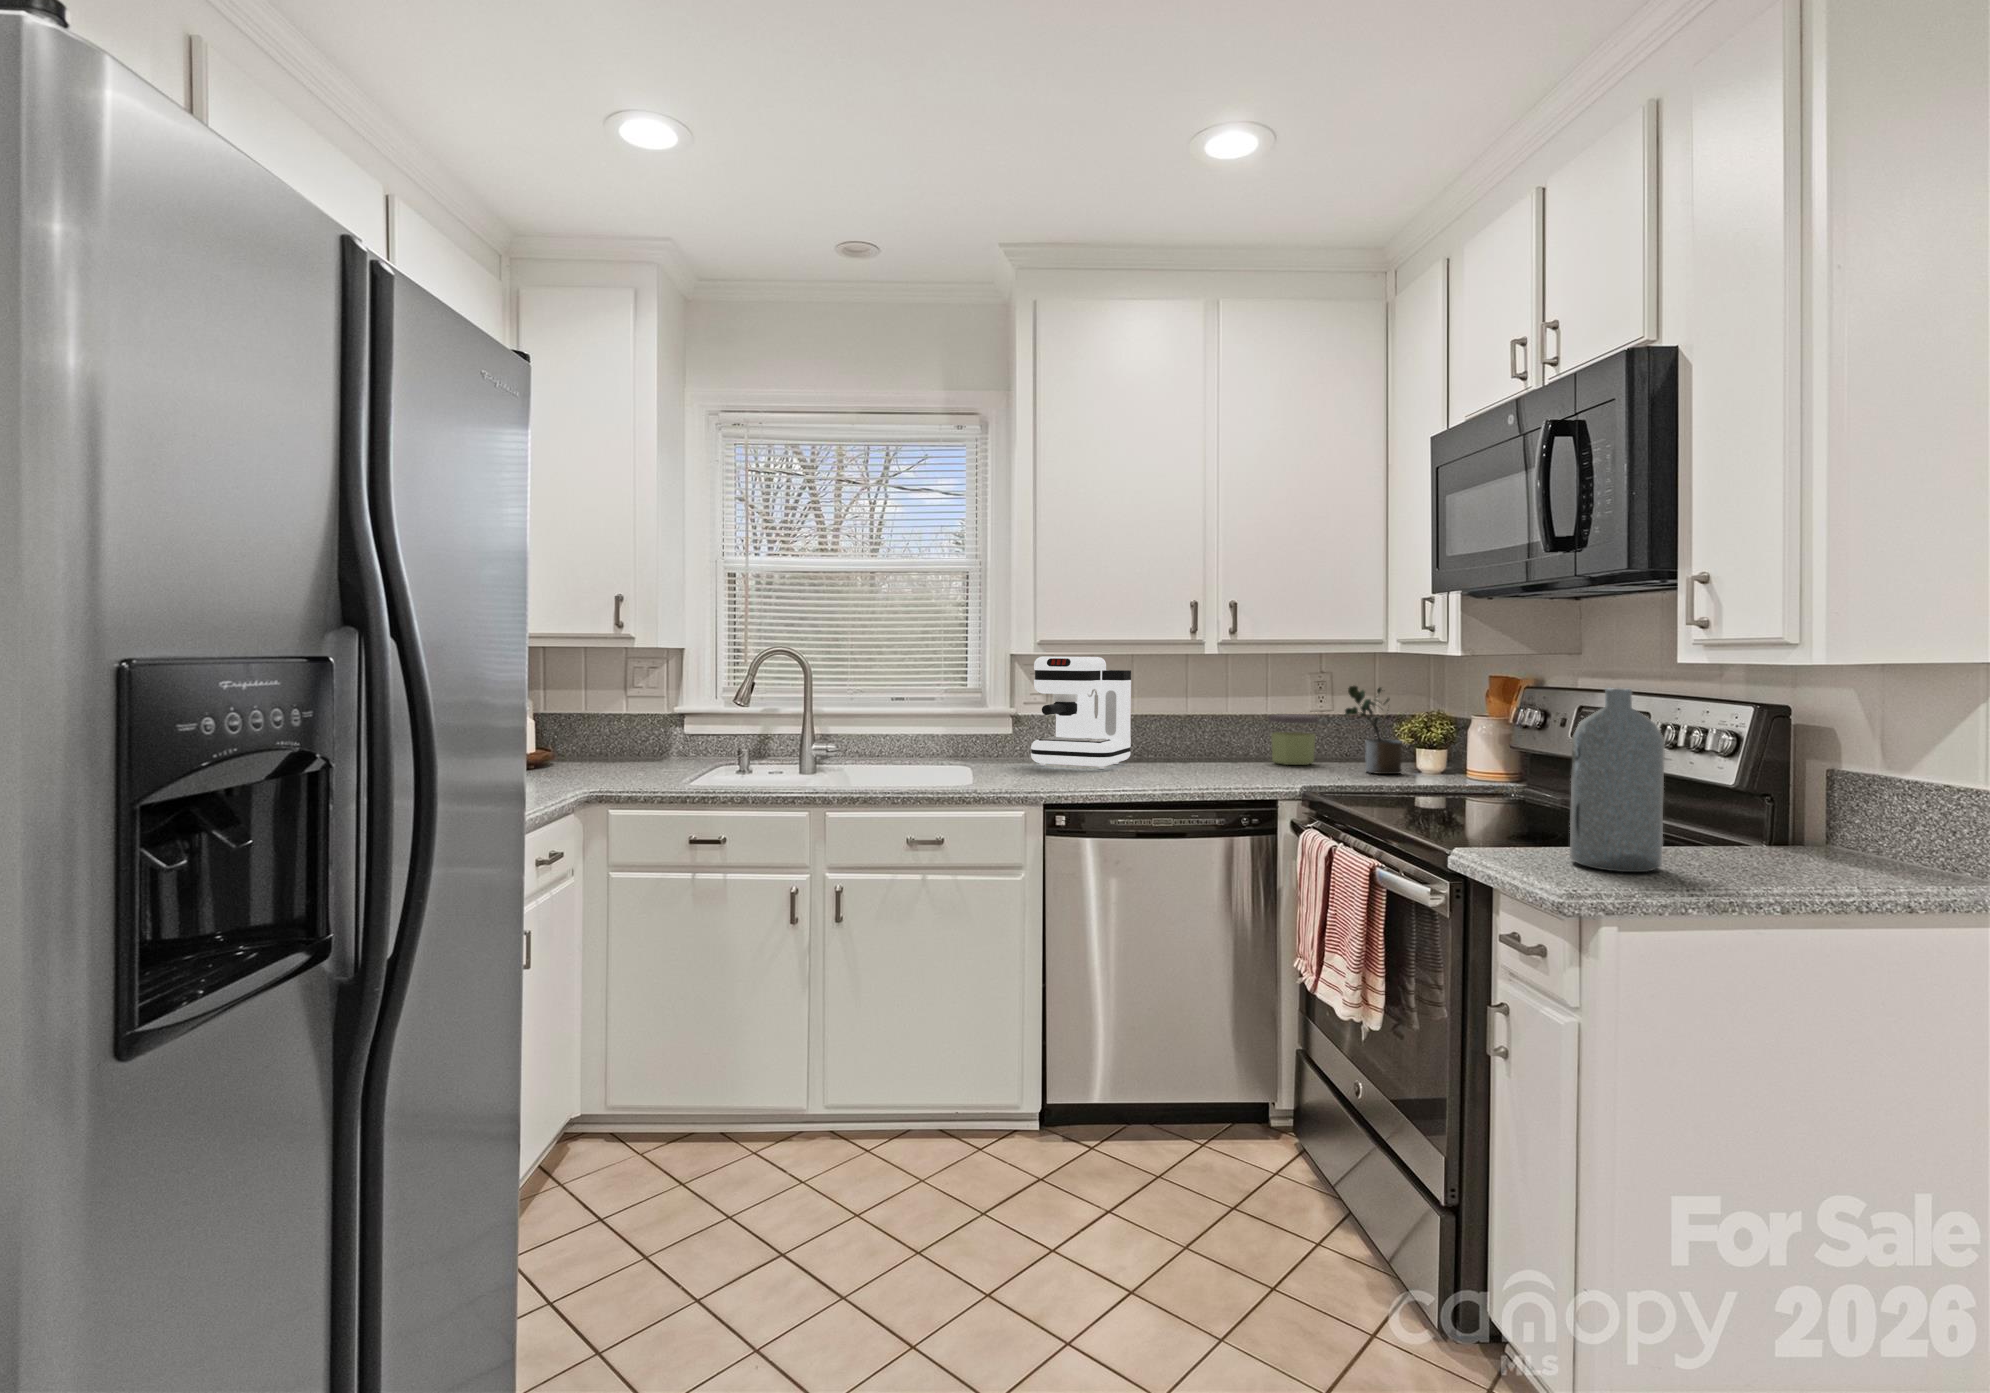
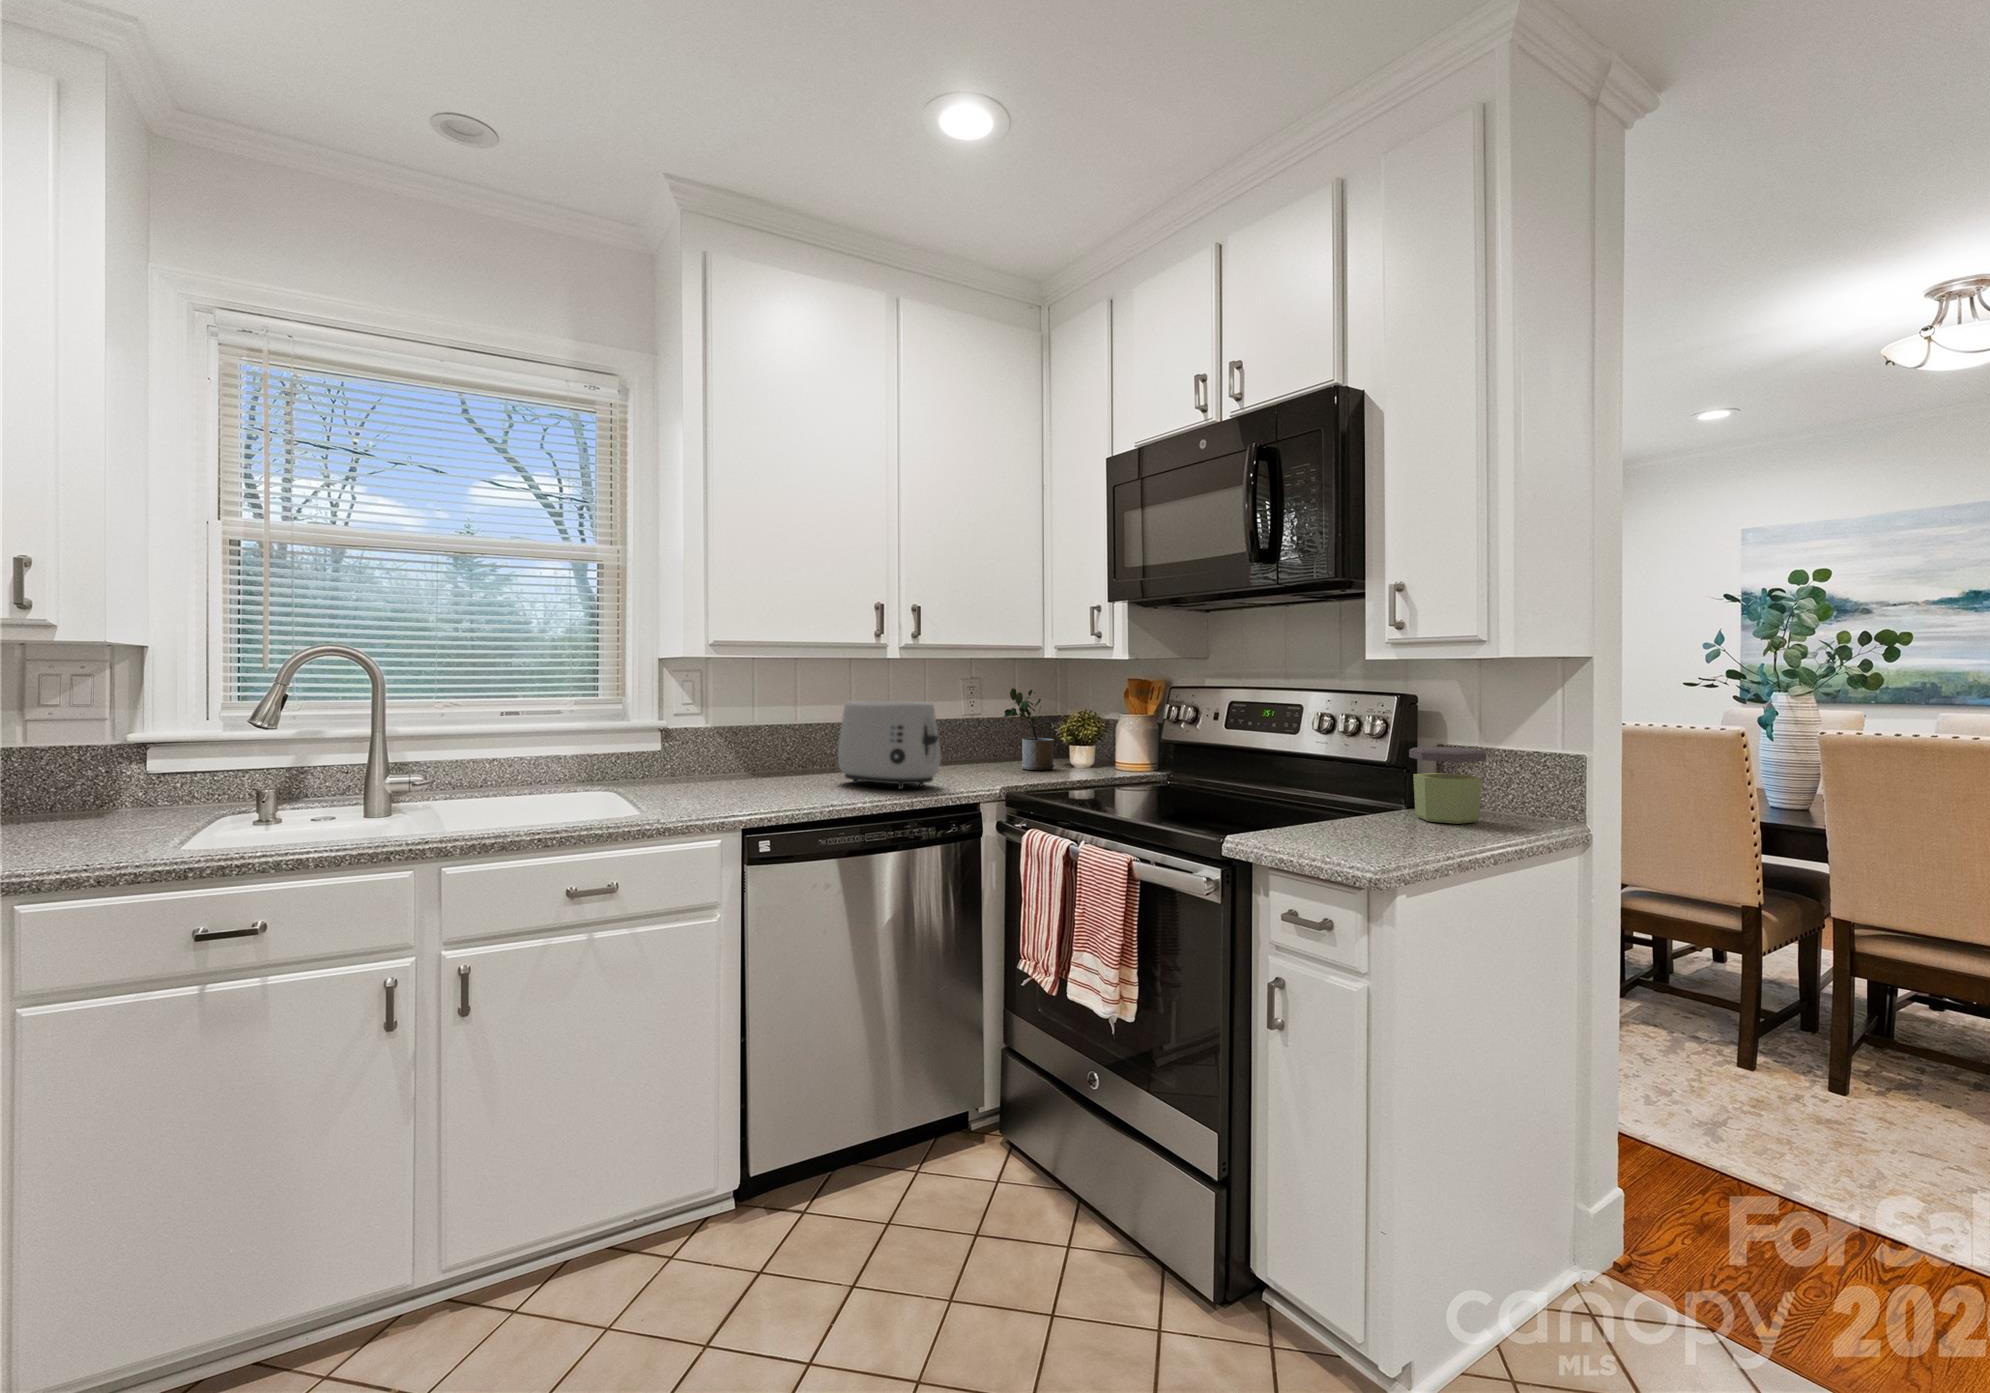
coffee maker: present [1031,657,1131,769] -> none [689,660,795,783]
bottle: present [1570,688,1665,872] -> none [1324,680,1400,845]
toaster: none [1155,696,1247,782] -> present [838,701,941,789]
jar: present [1269,714,1319,765] -> present [1409,747,1486,824]

